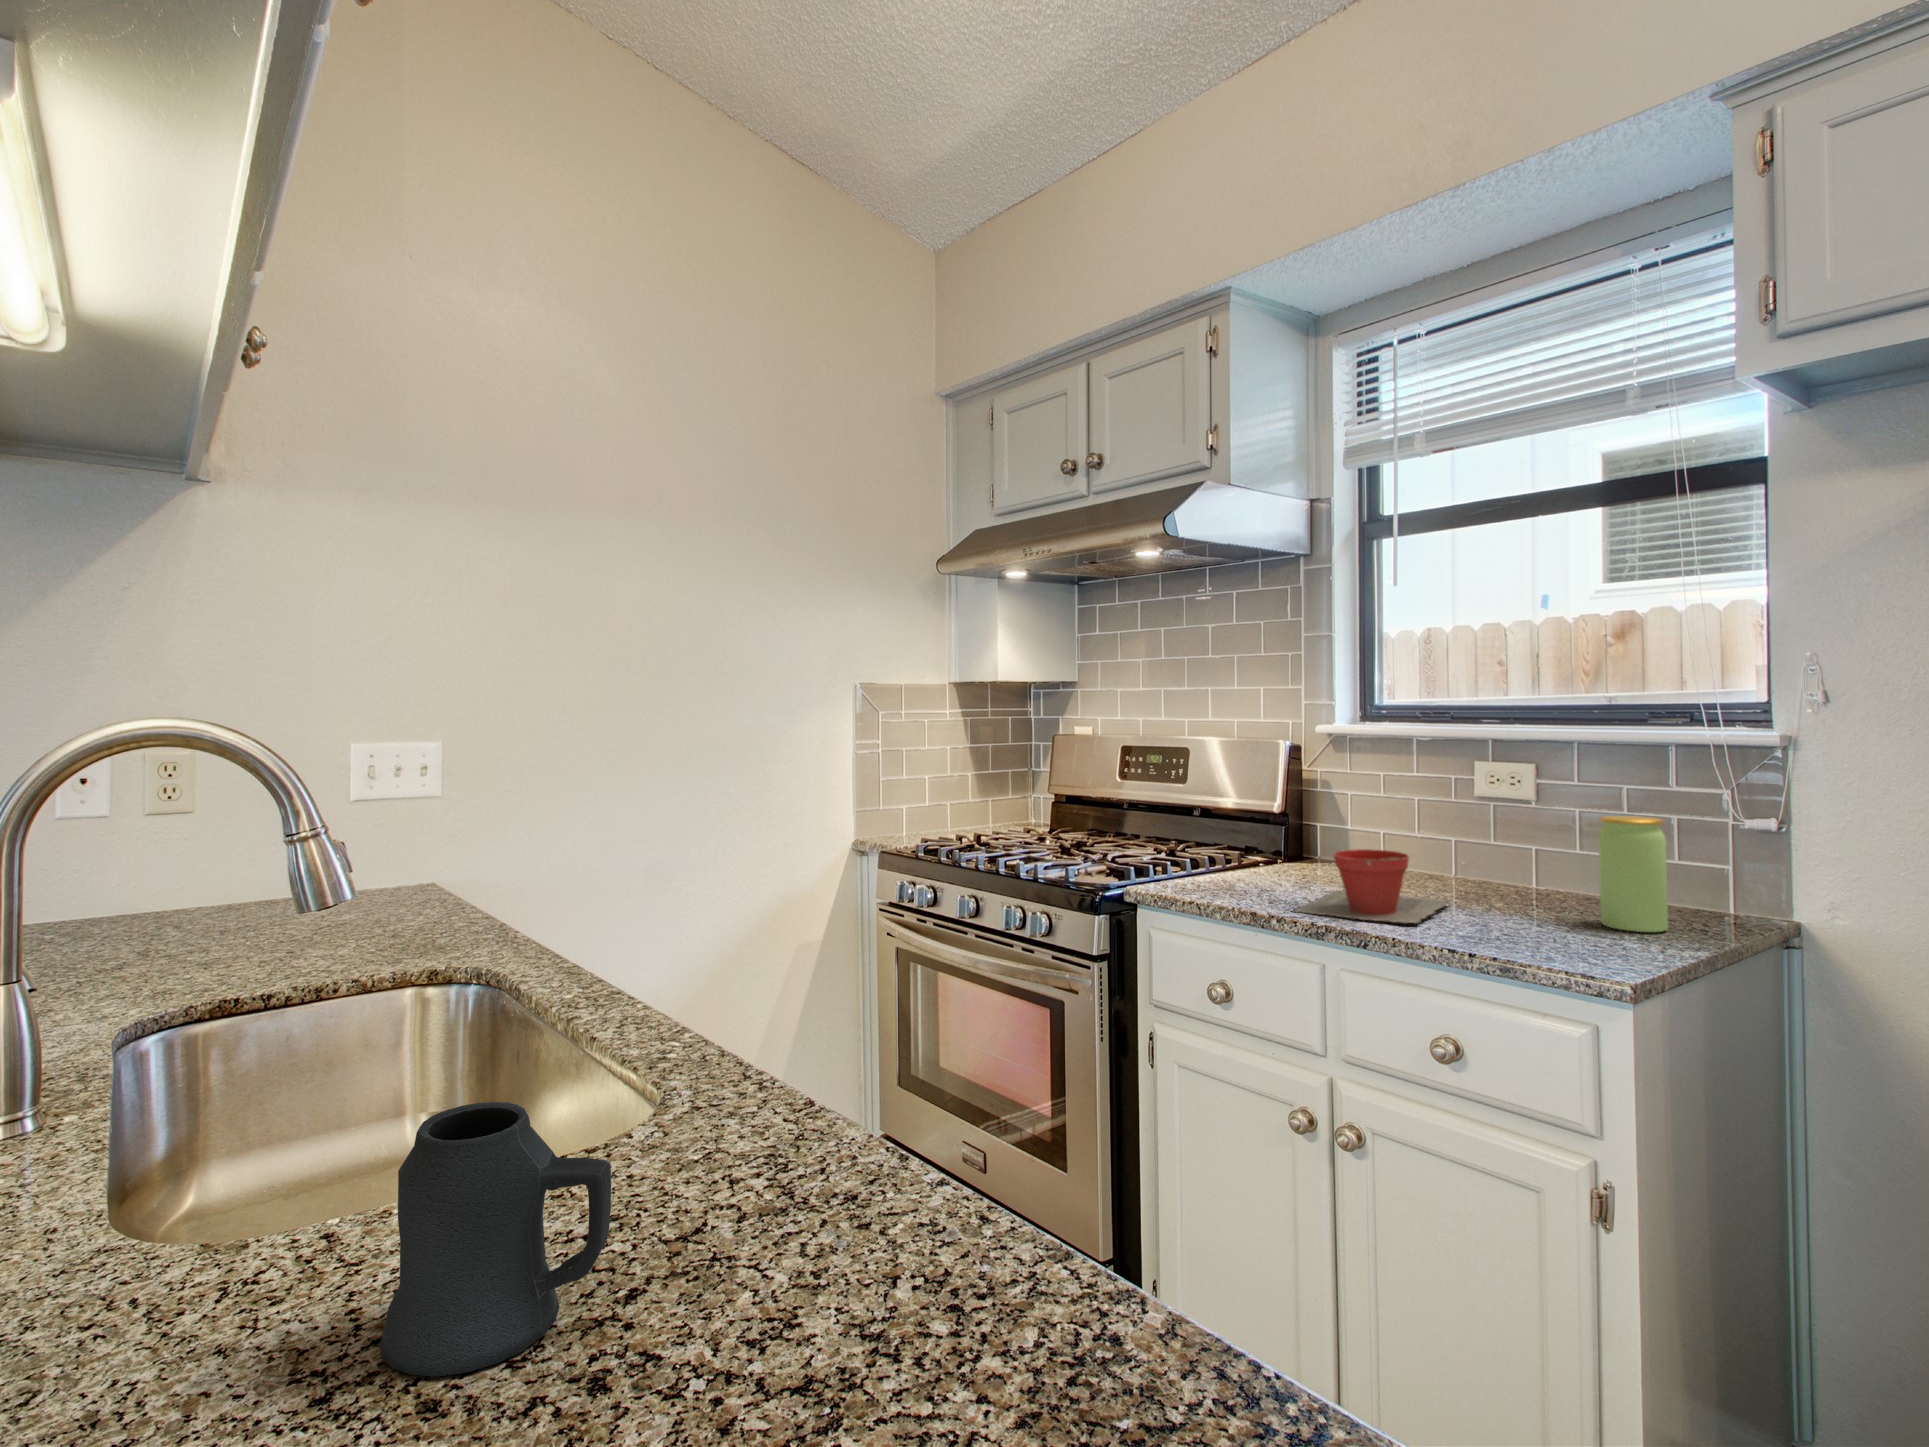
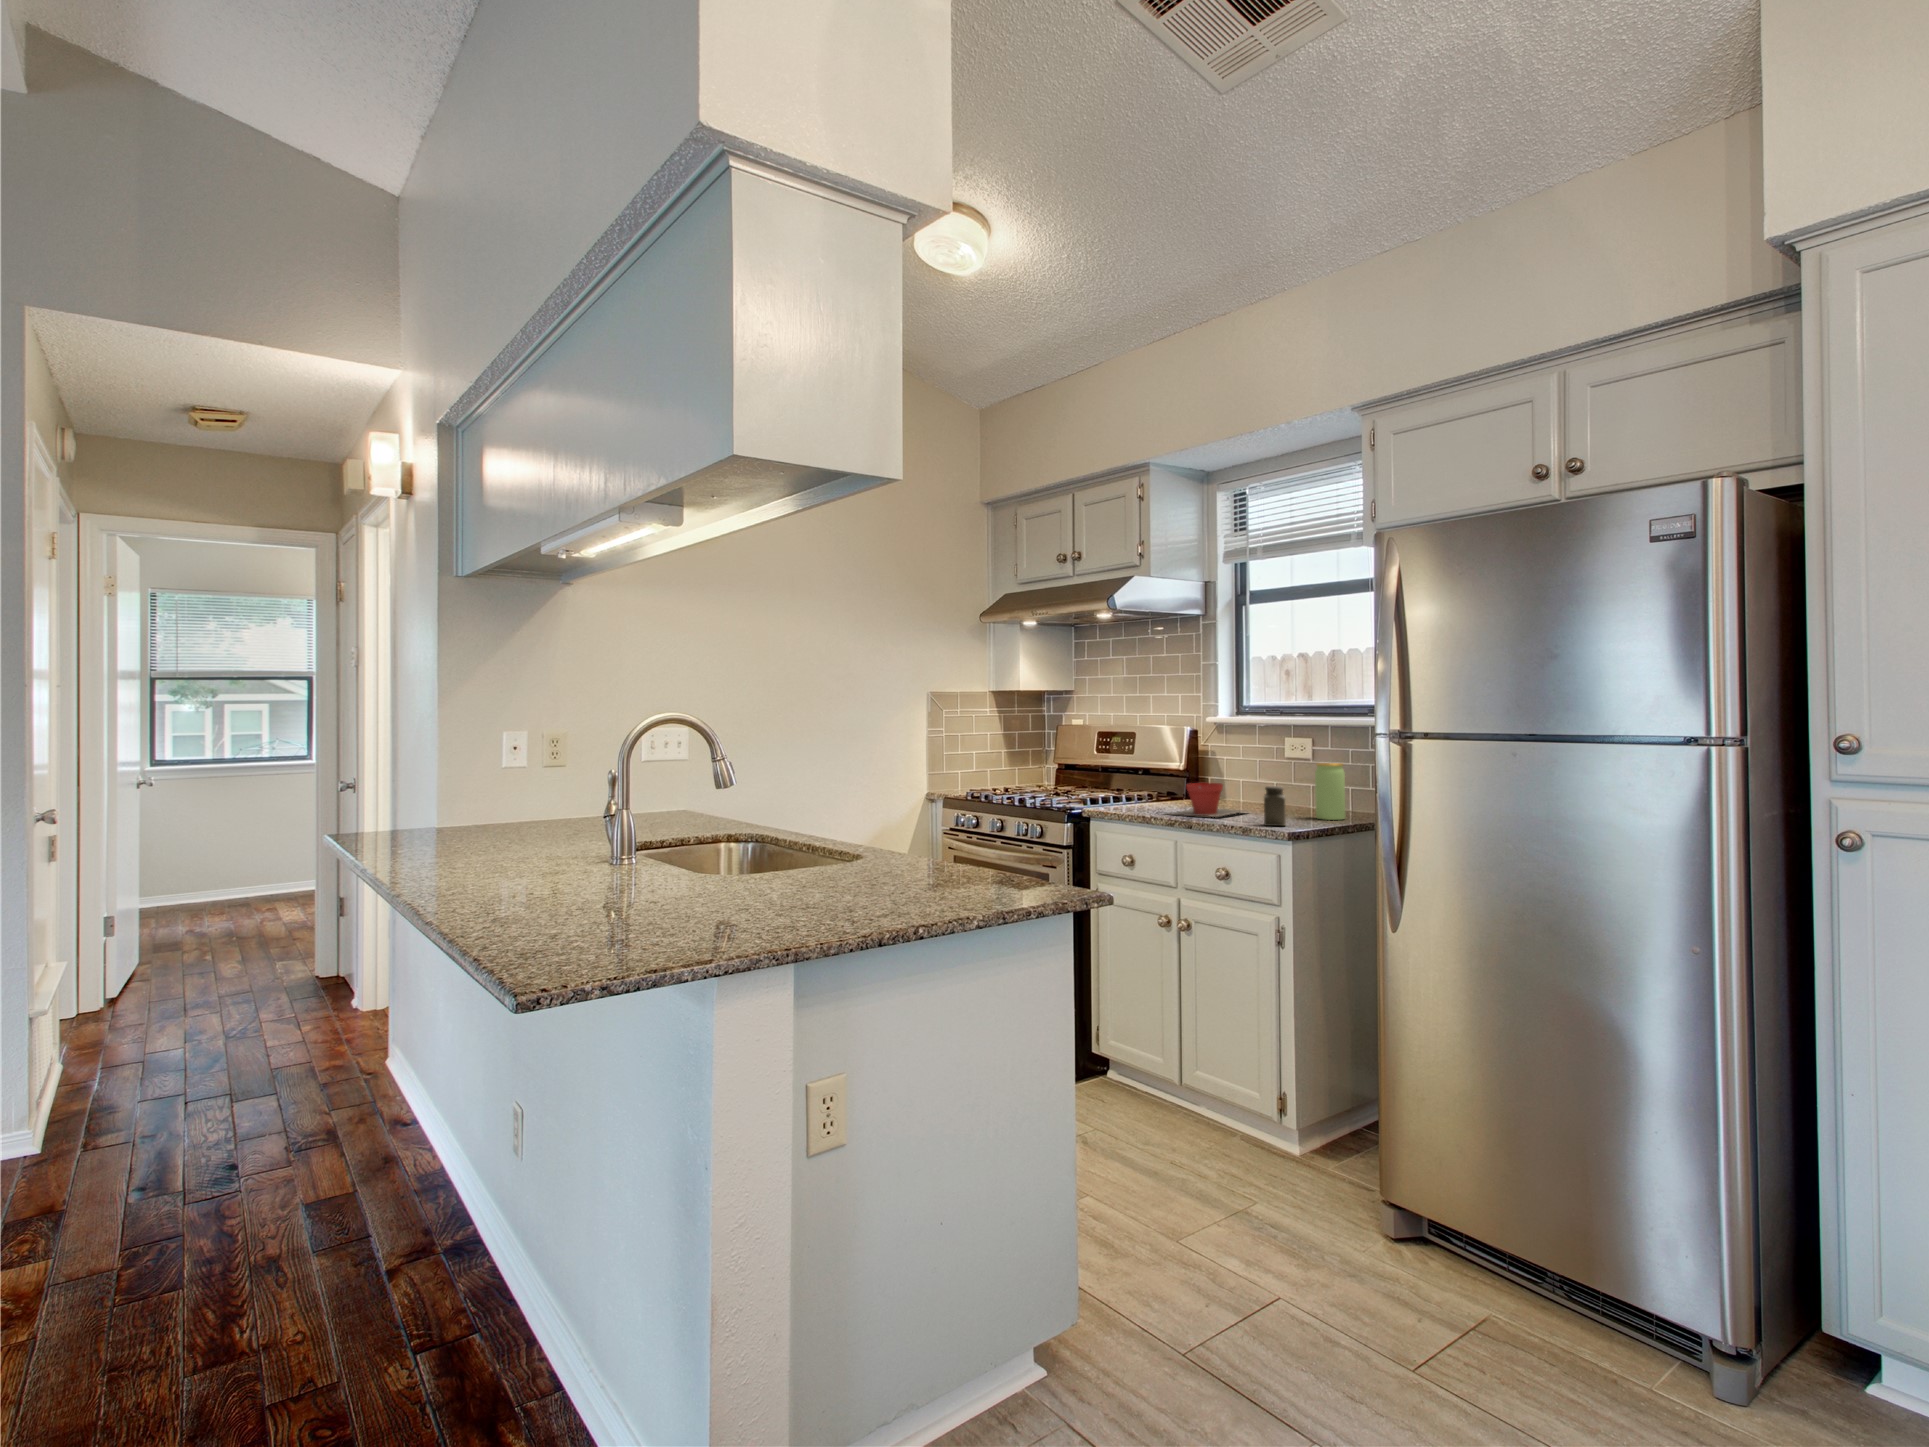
salt shaker: none [1535,872,1596,962] -> present [1264,786,1286,826]
mug: present [380,1102,611,1376] -> none [826,809,882,865]

